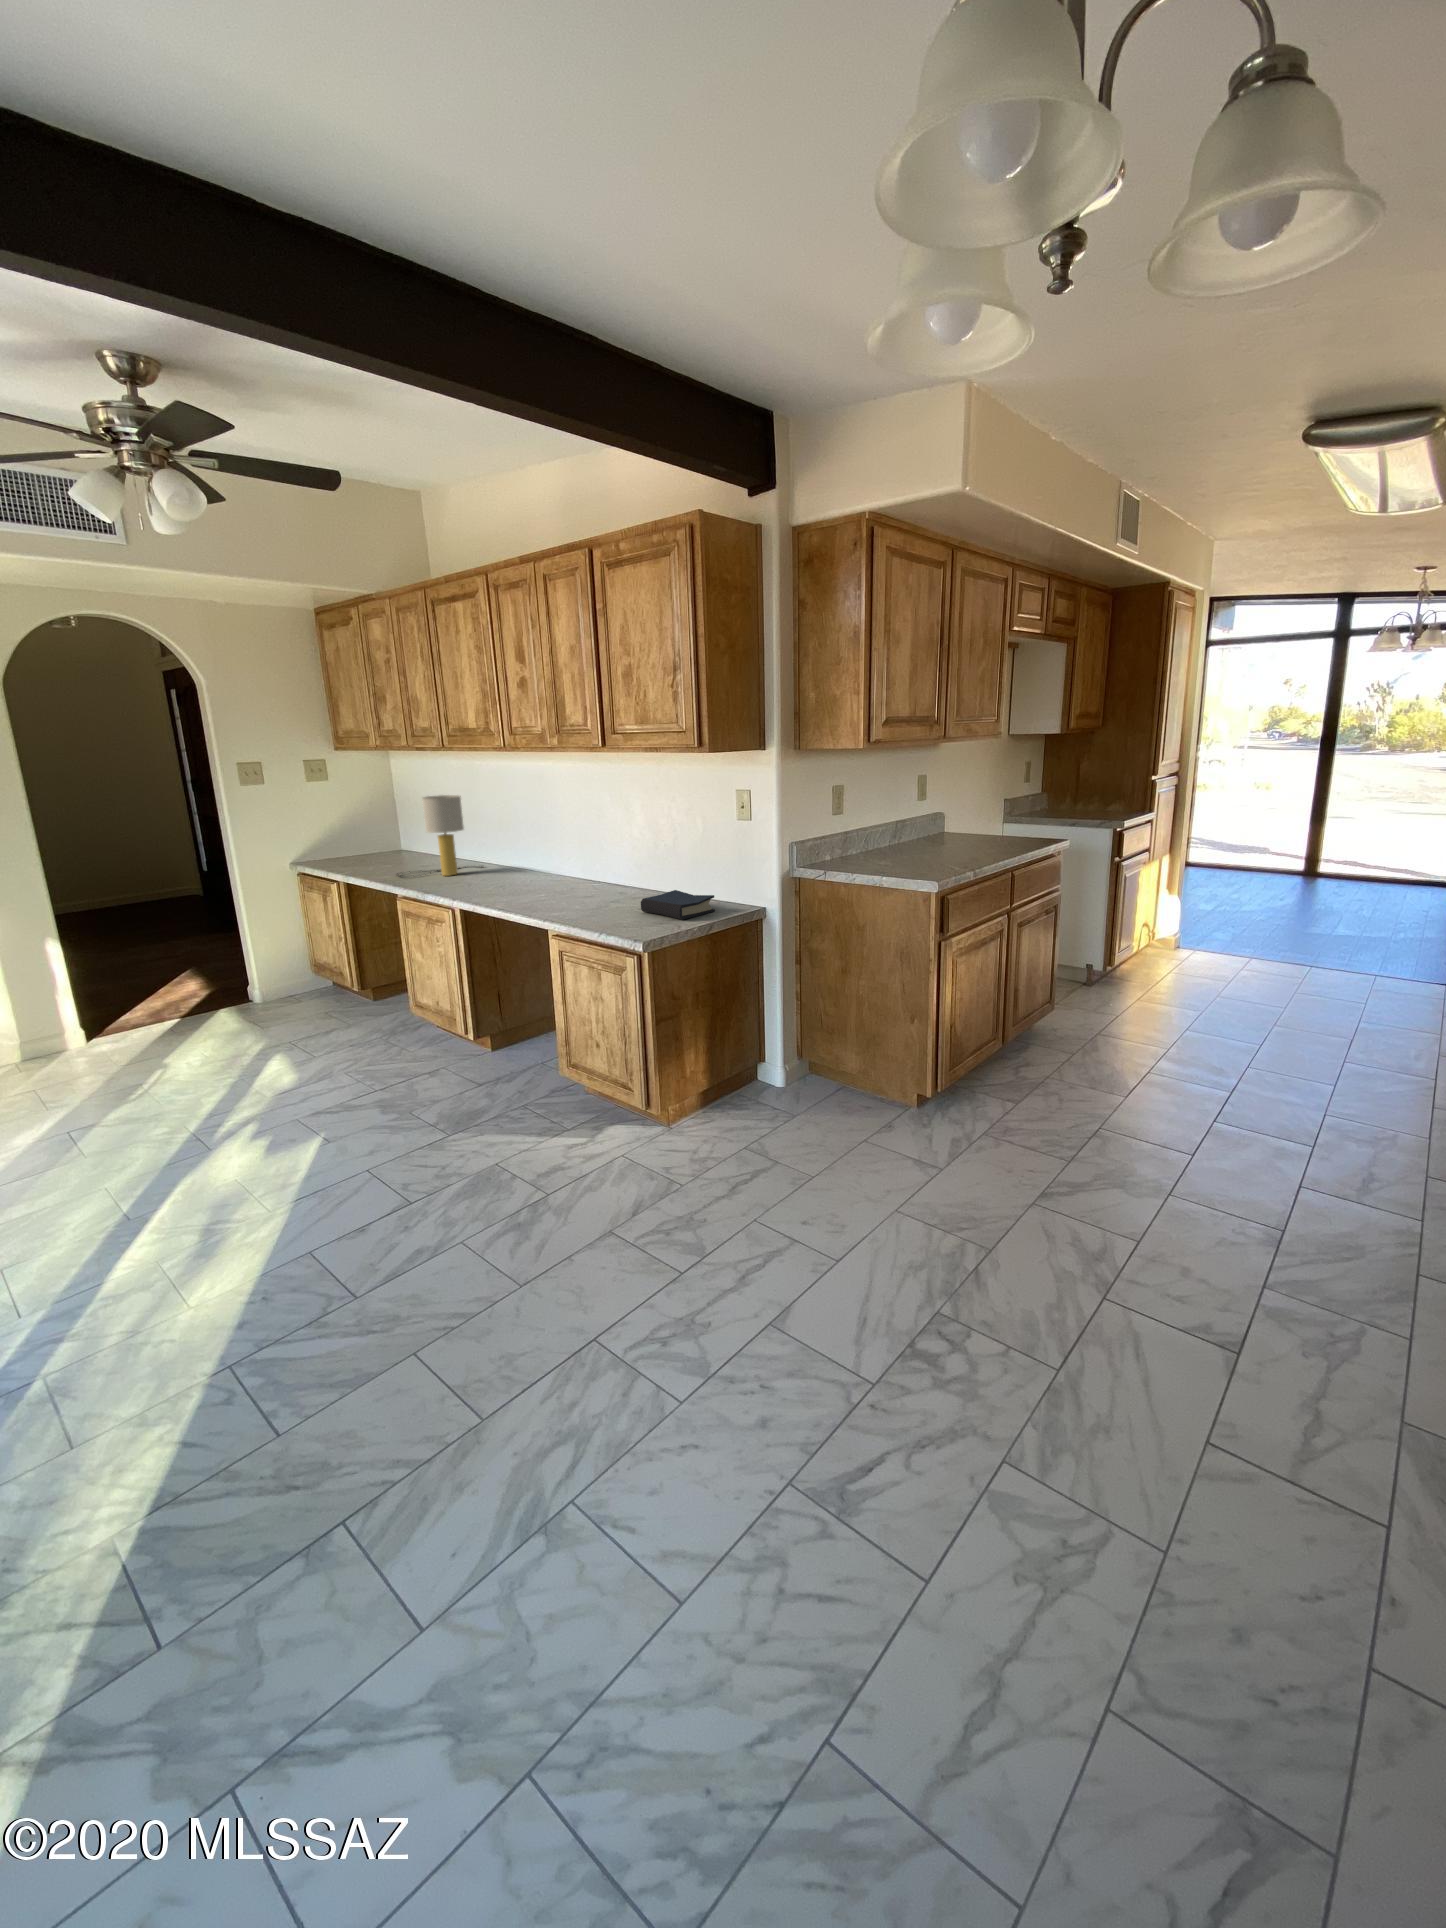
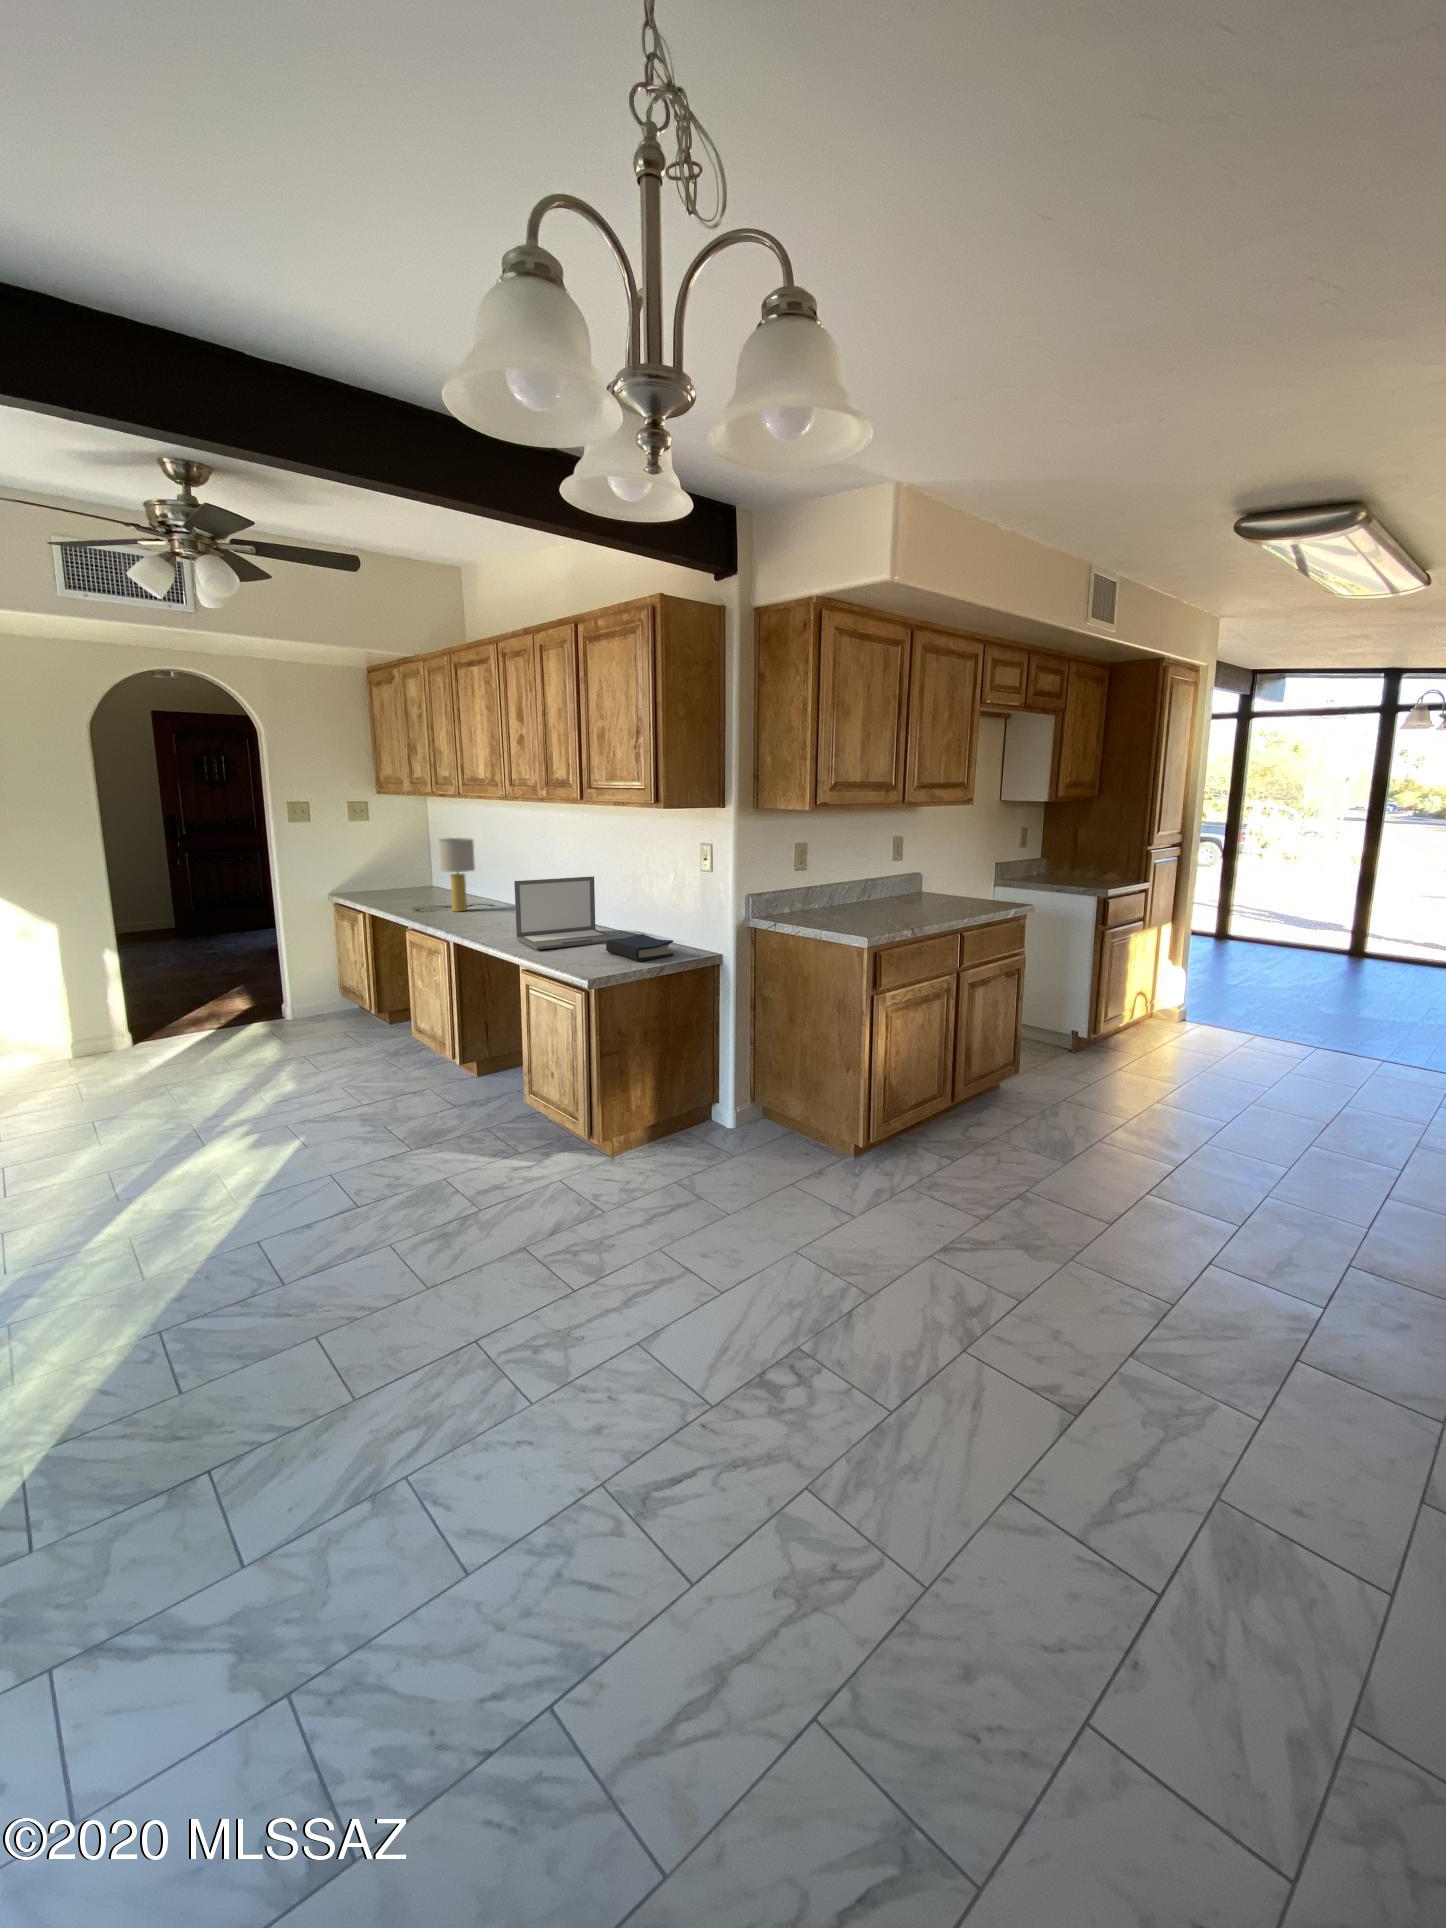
laptop: none [528,830,646,913] -> present [514,876,618,950]

